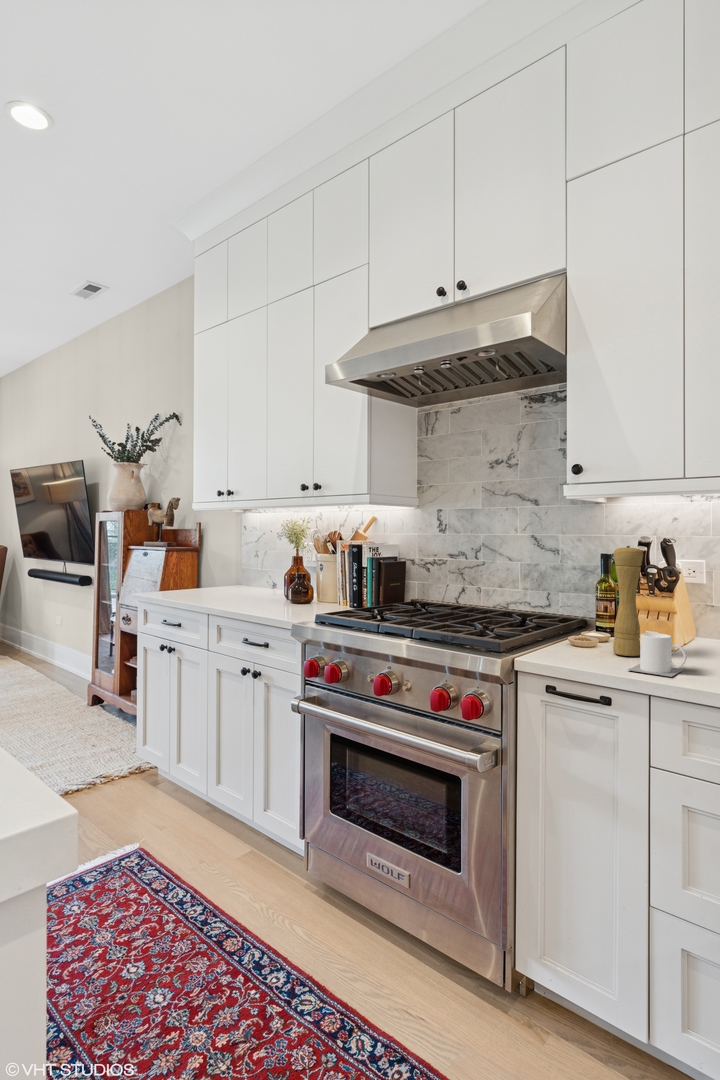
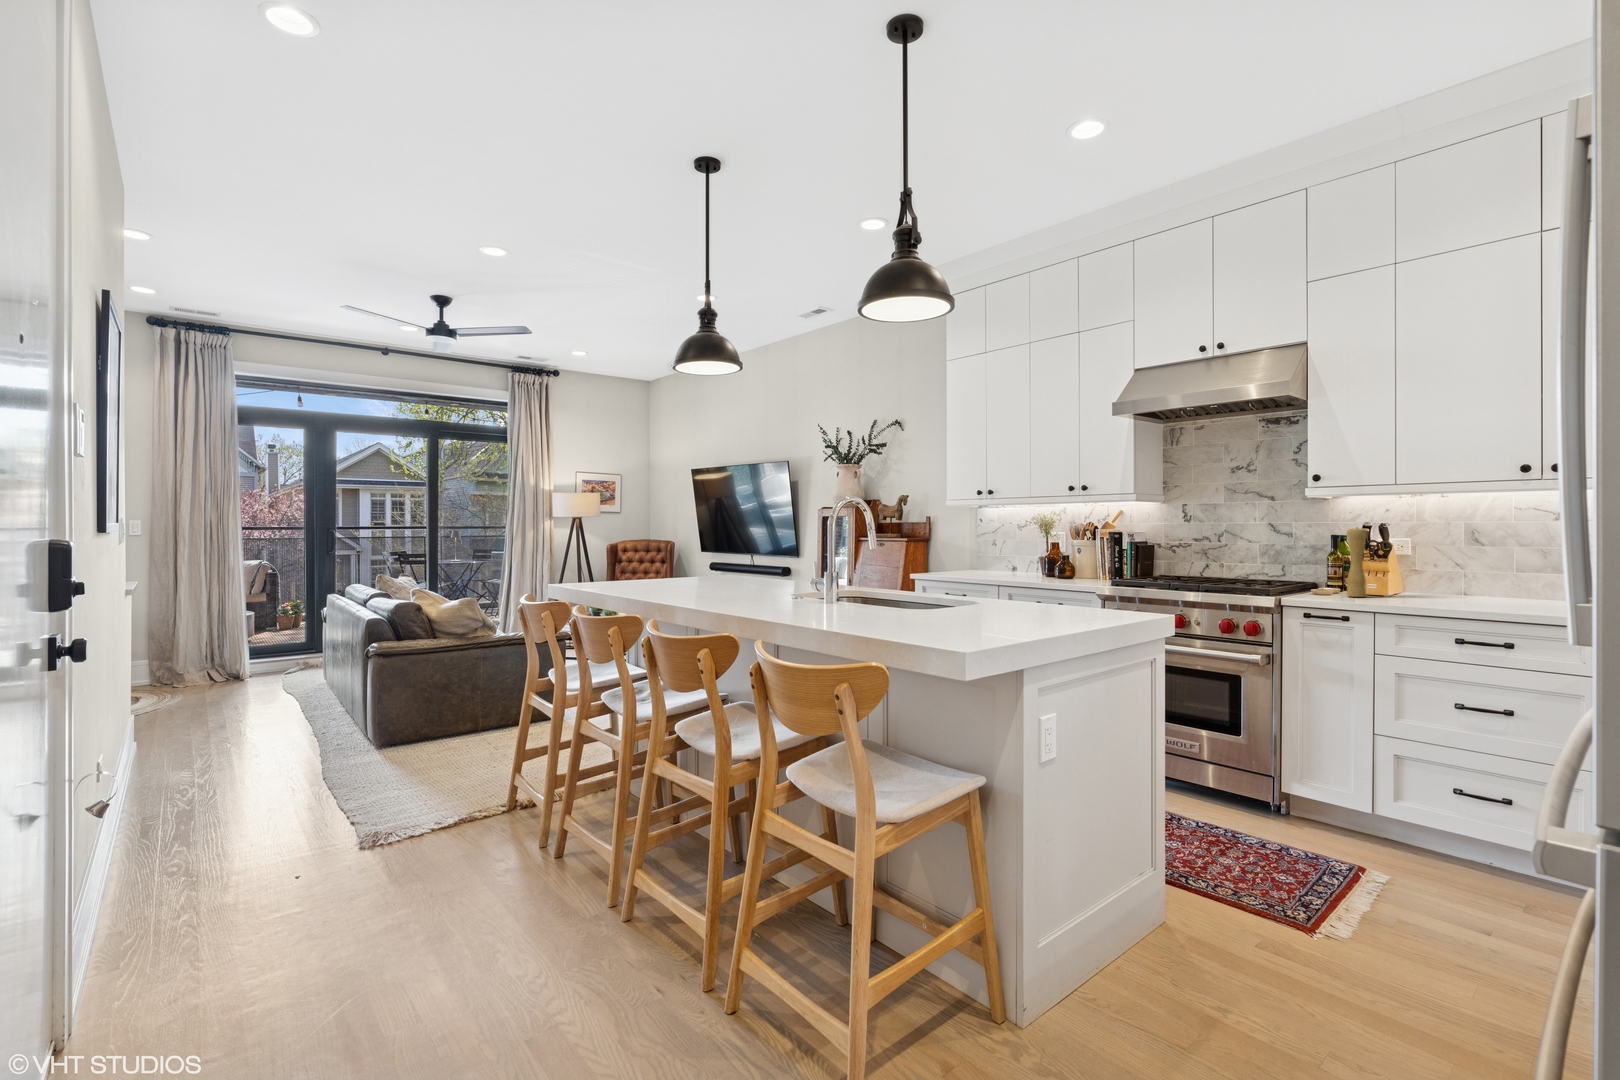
mug: present [628,633,687,677] -> none [1360,580,1399,603]

